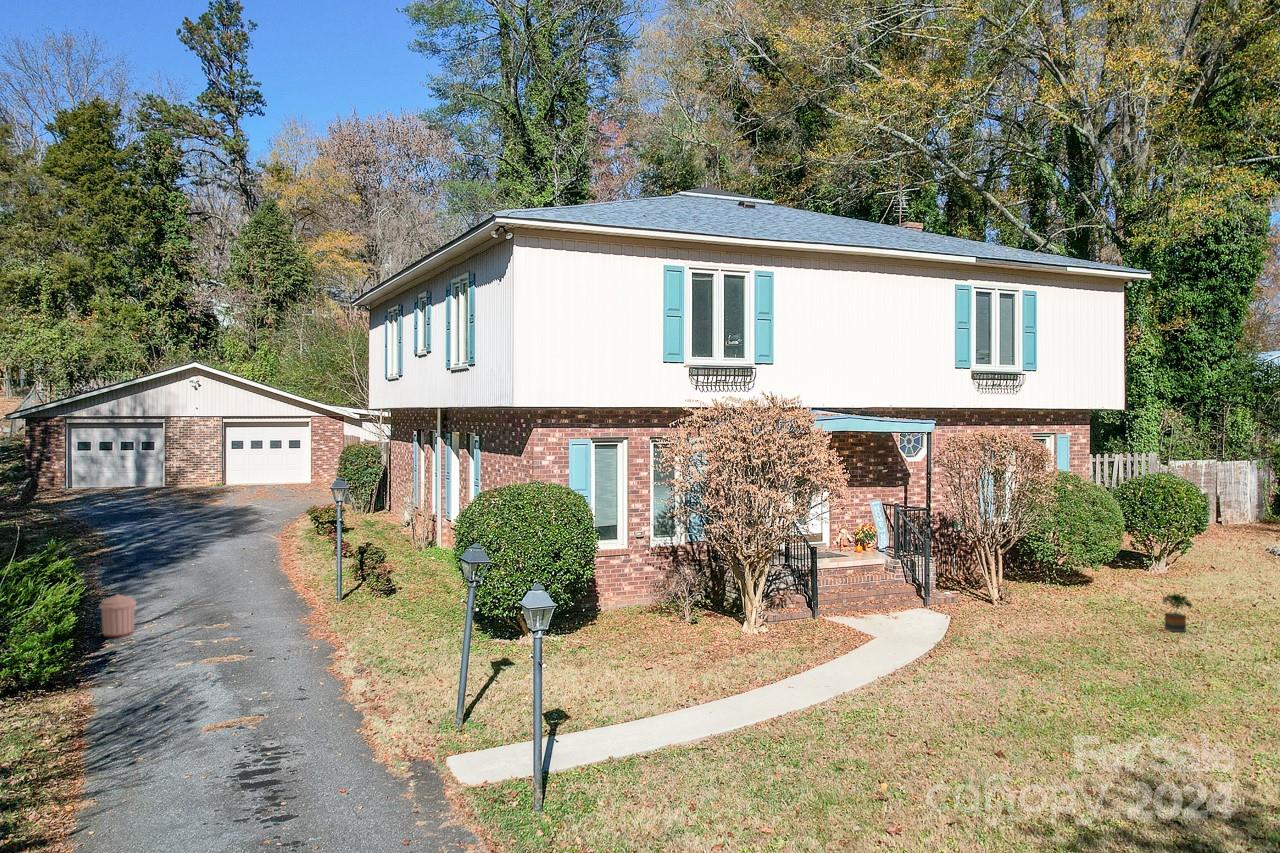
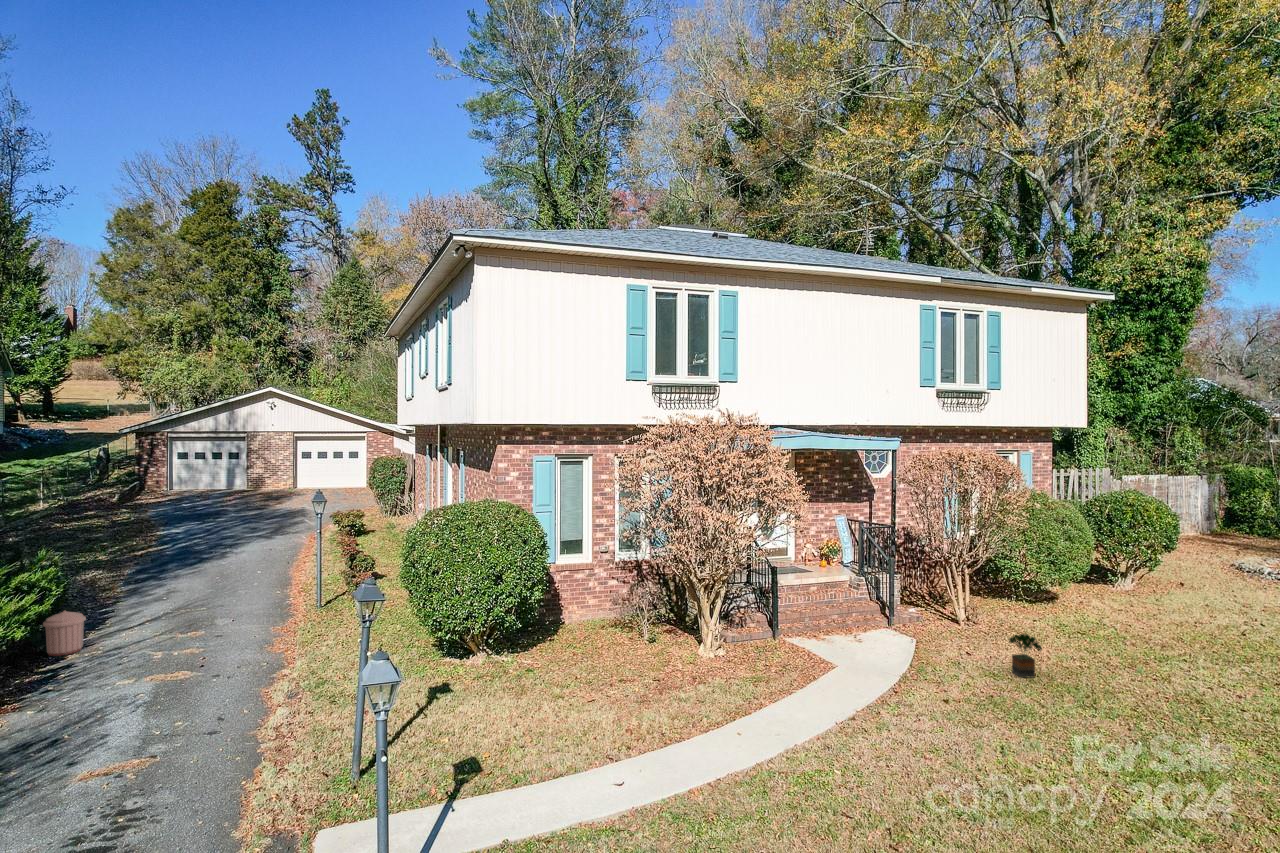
potted tree: present [1162,595,1192,632] -> present [1009,634,1042,678]

